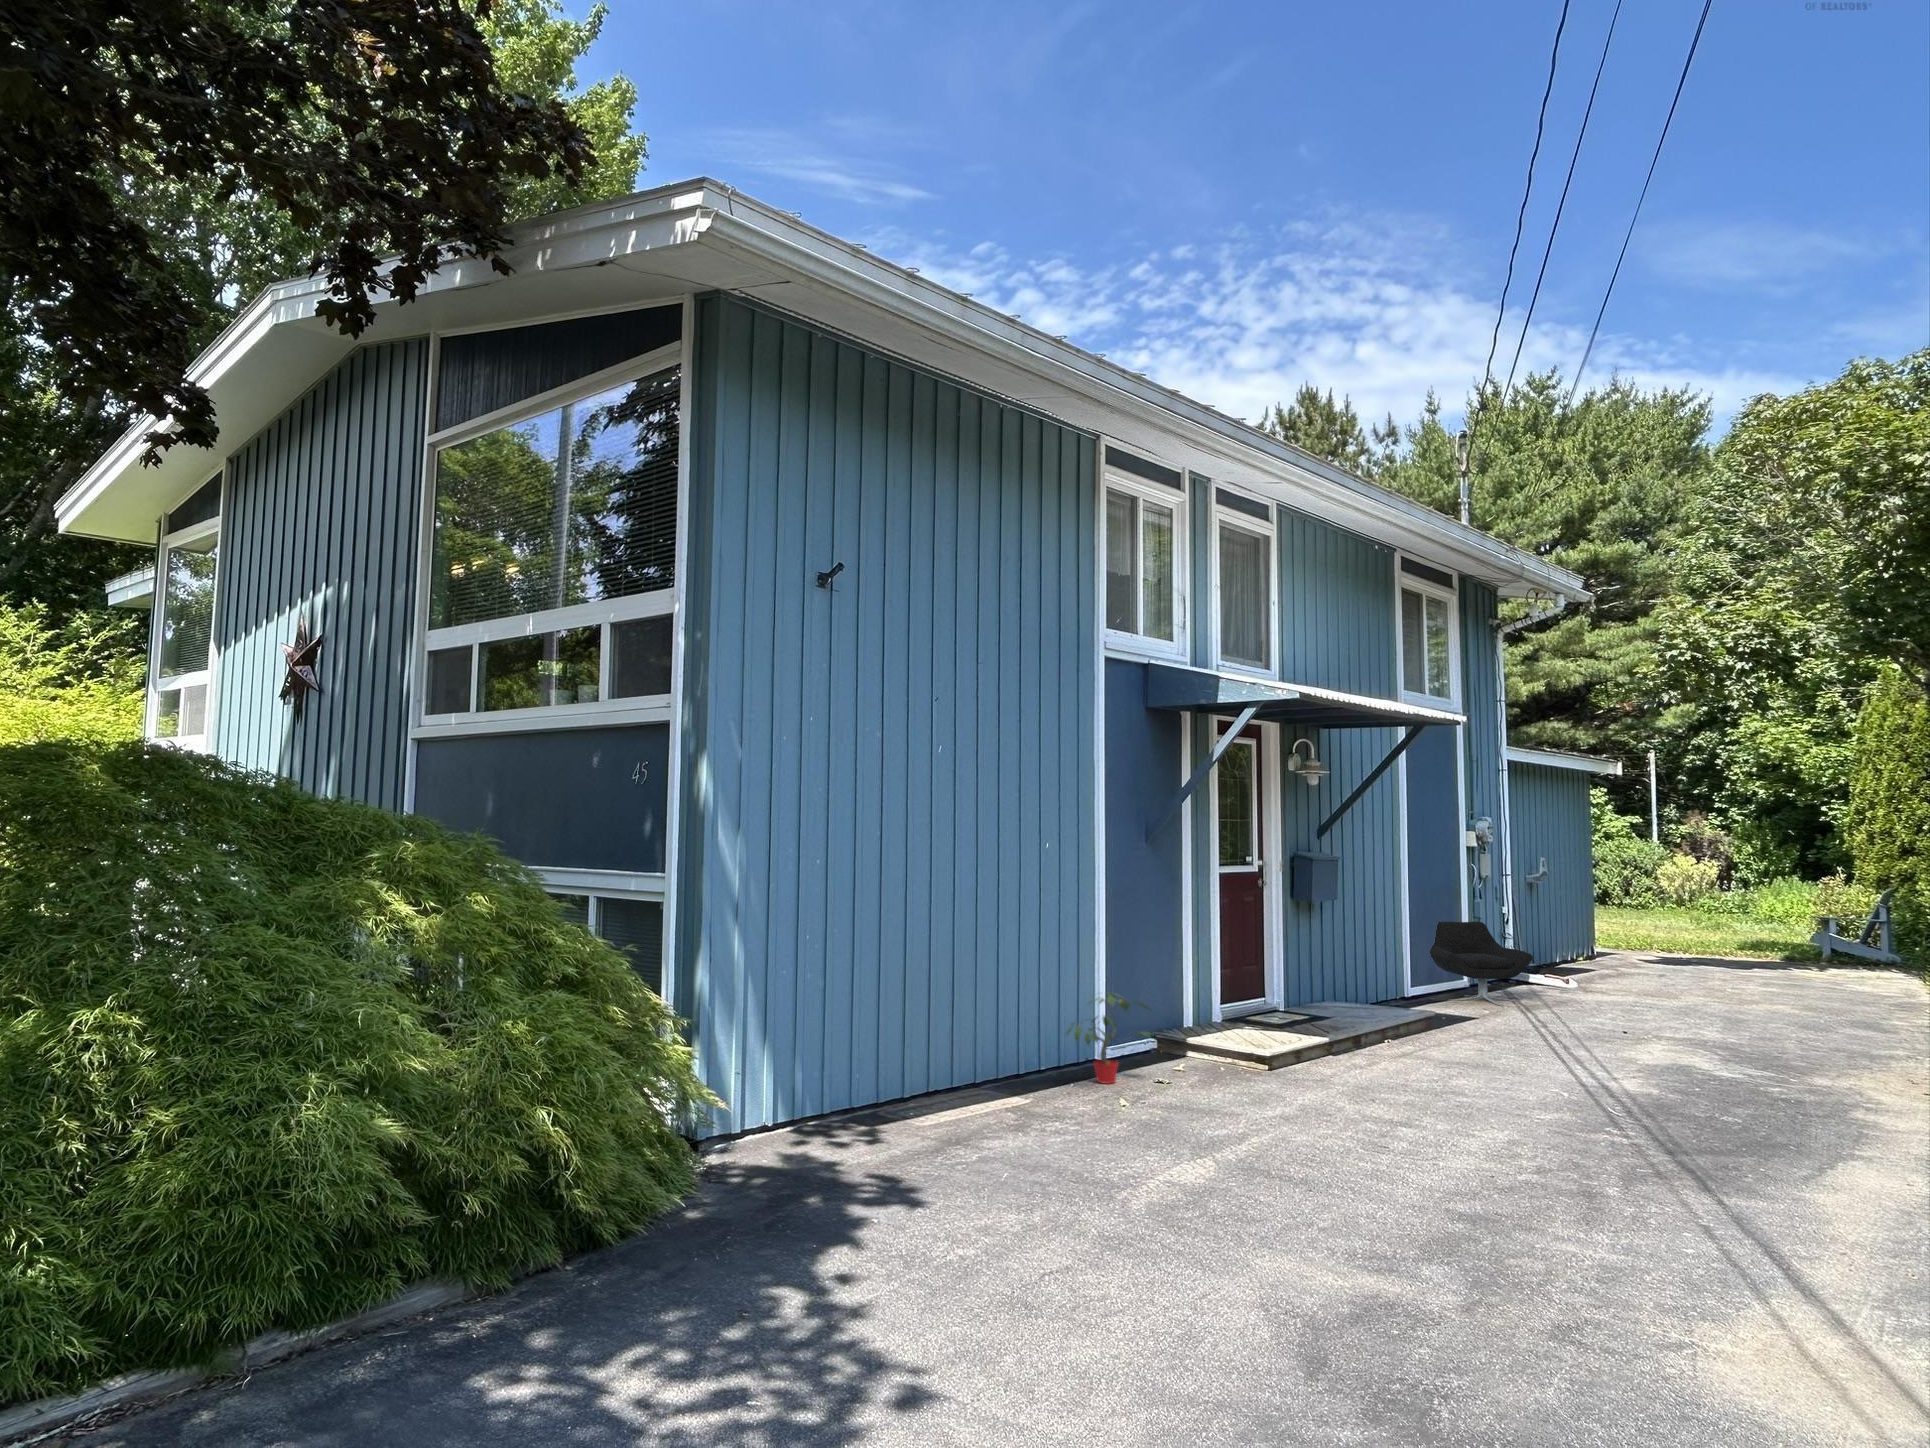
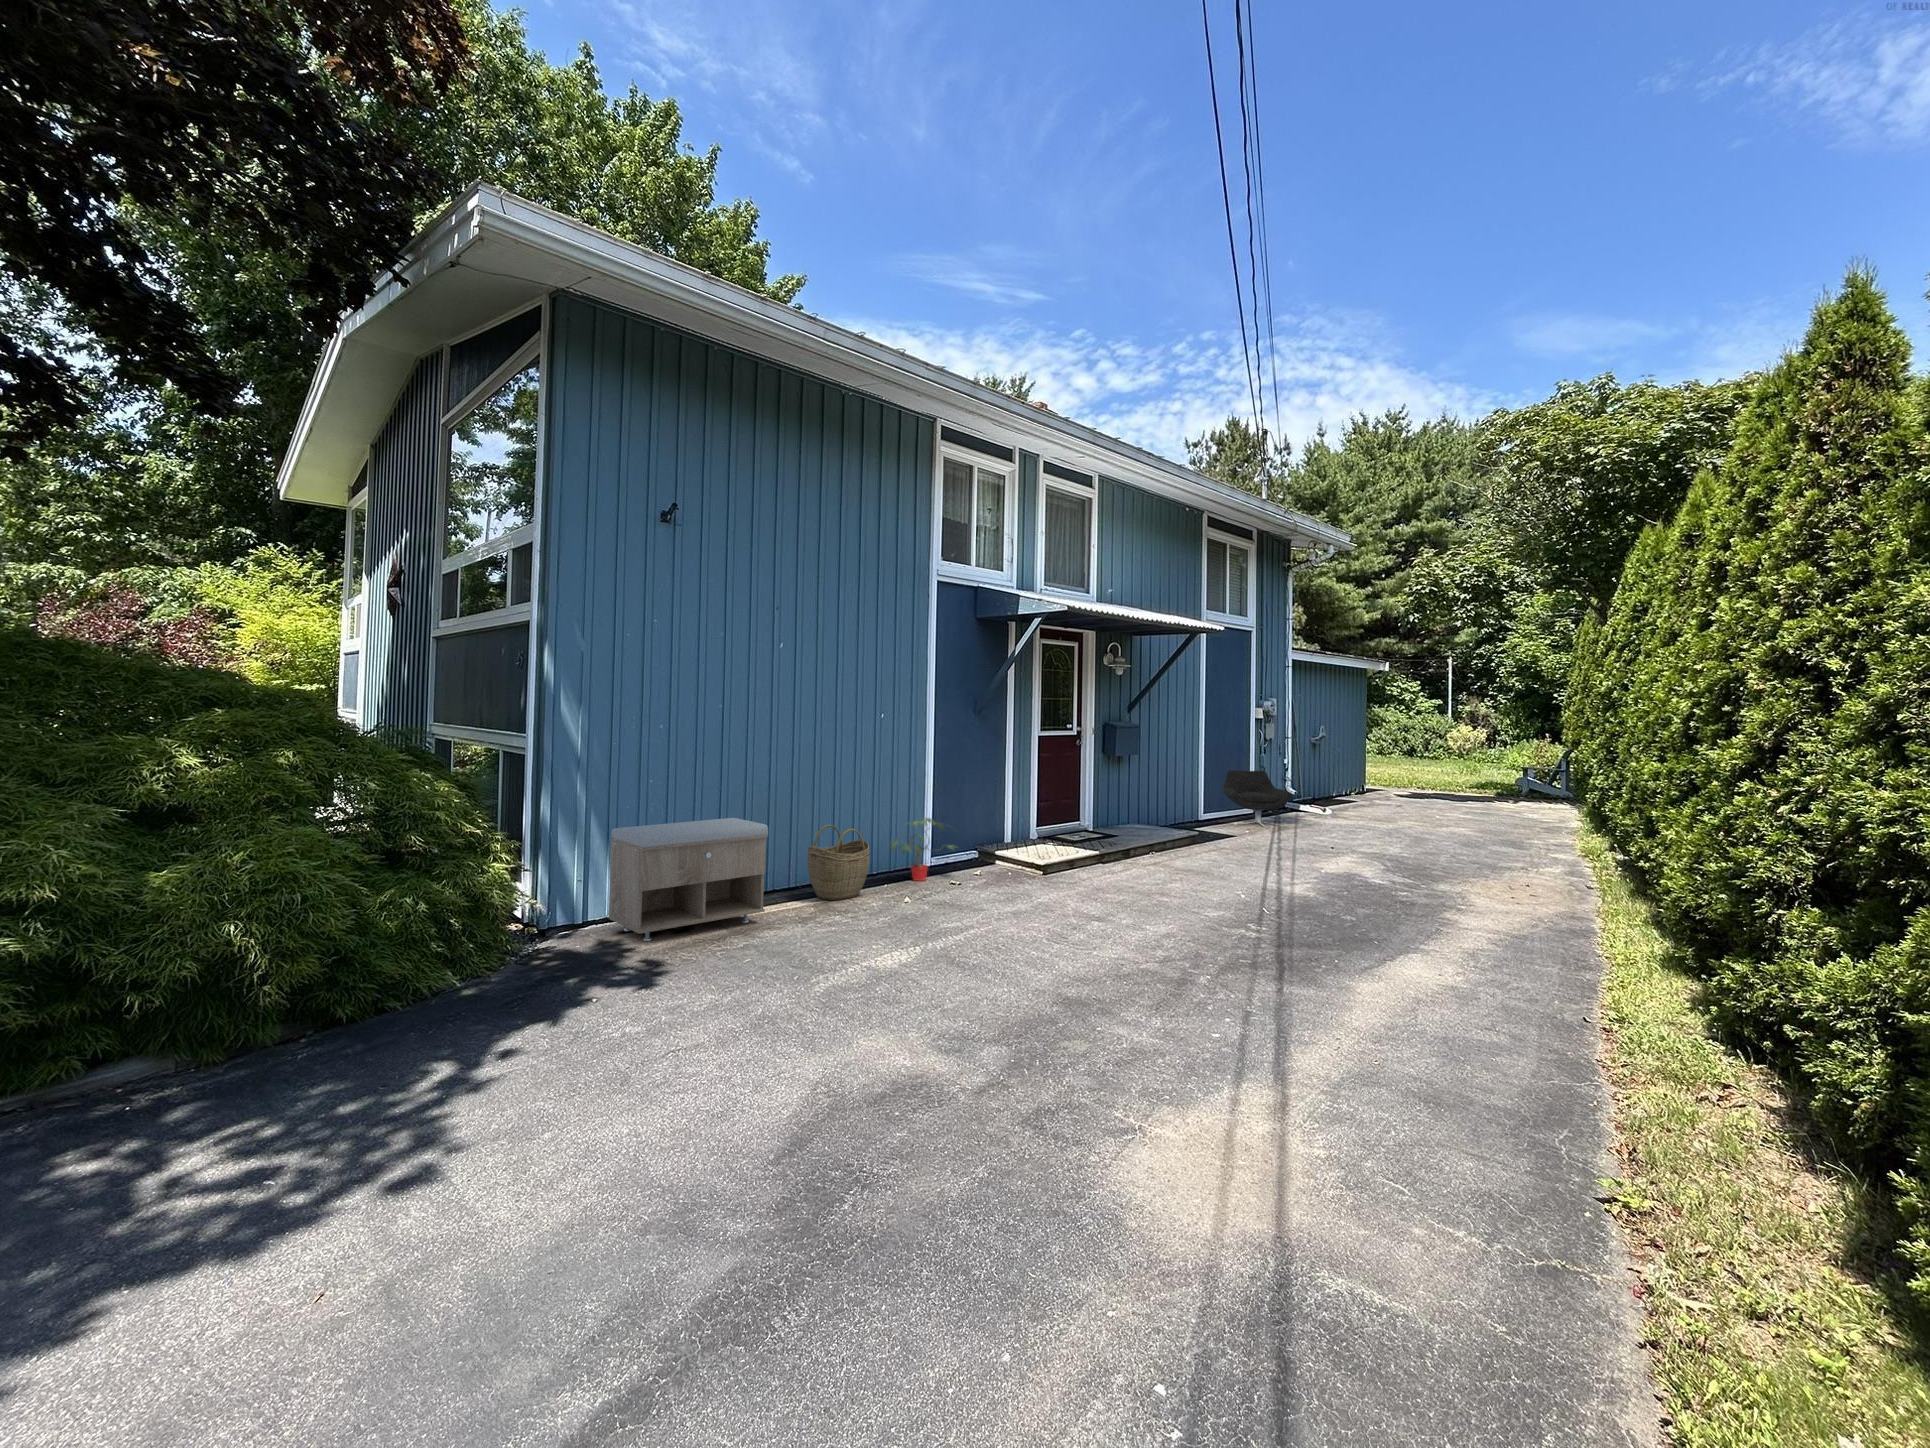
storage bench: none [776,994,977,1166] -> present [609,818,768,941]
woven basket: none [982,1003,1065,1110] -> present [807,825,869,900]

